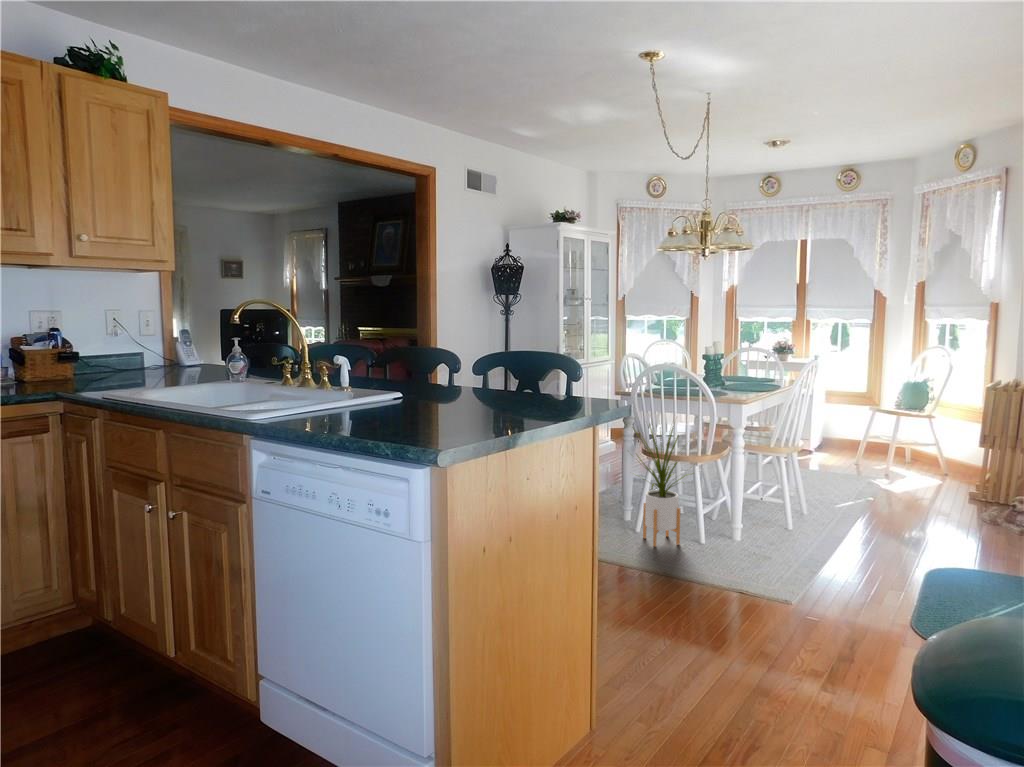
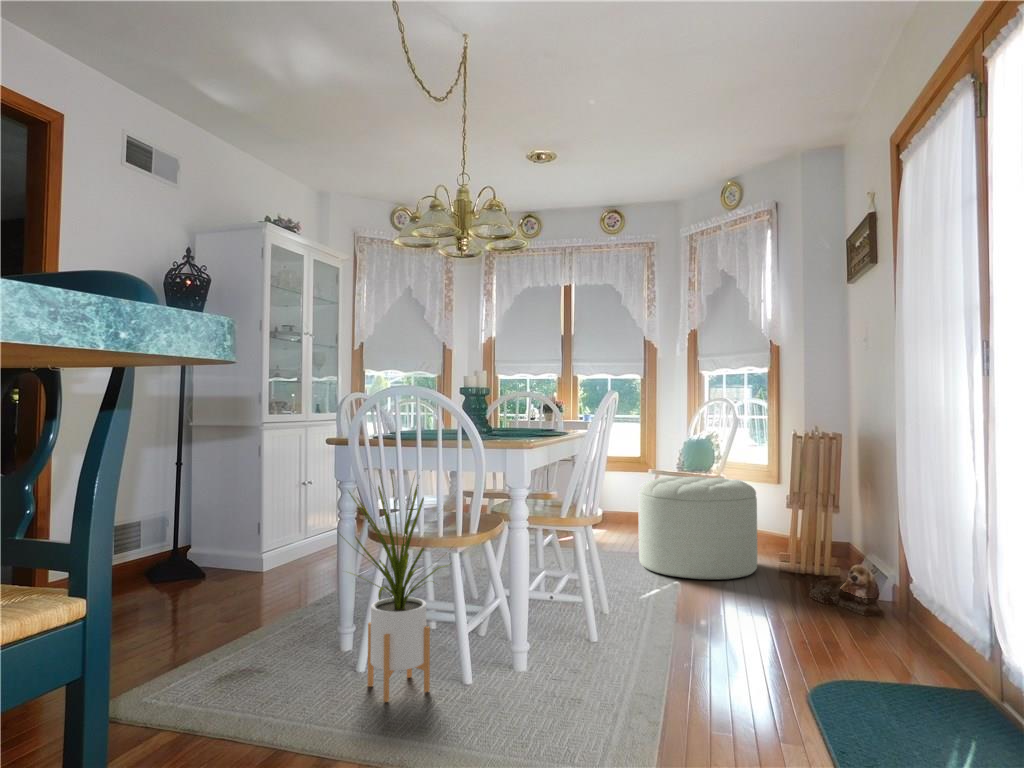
ottoman: none [845,415,952,500] -> present [638,477,758,580]

